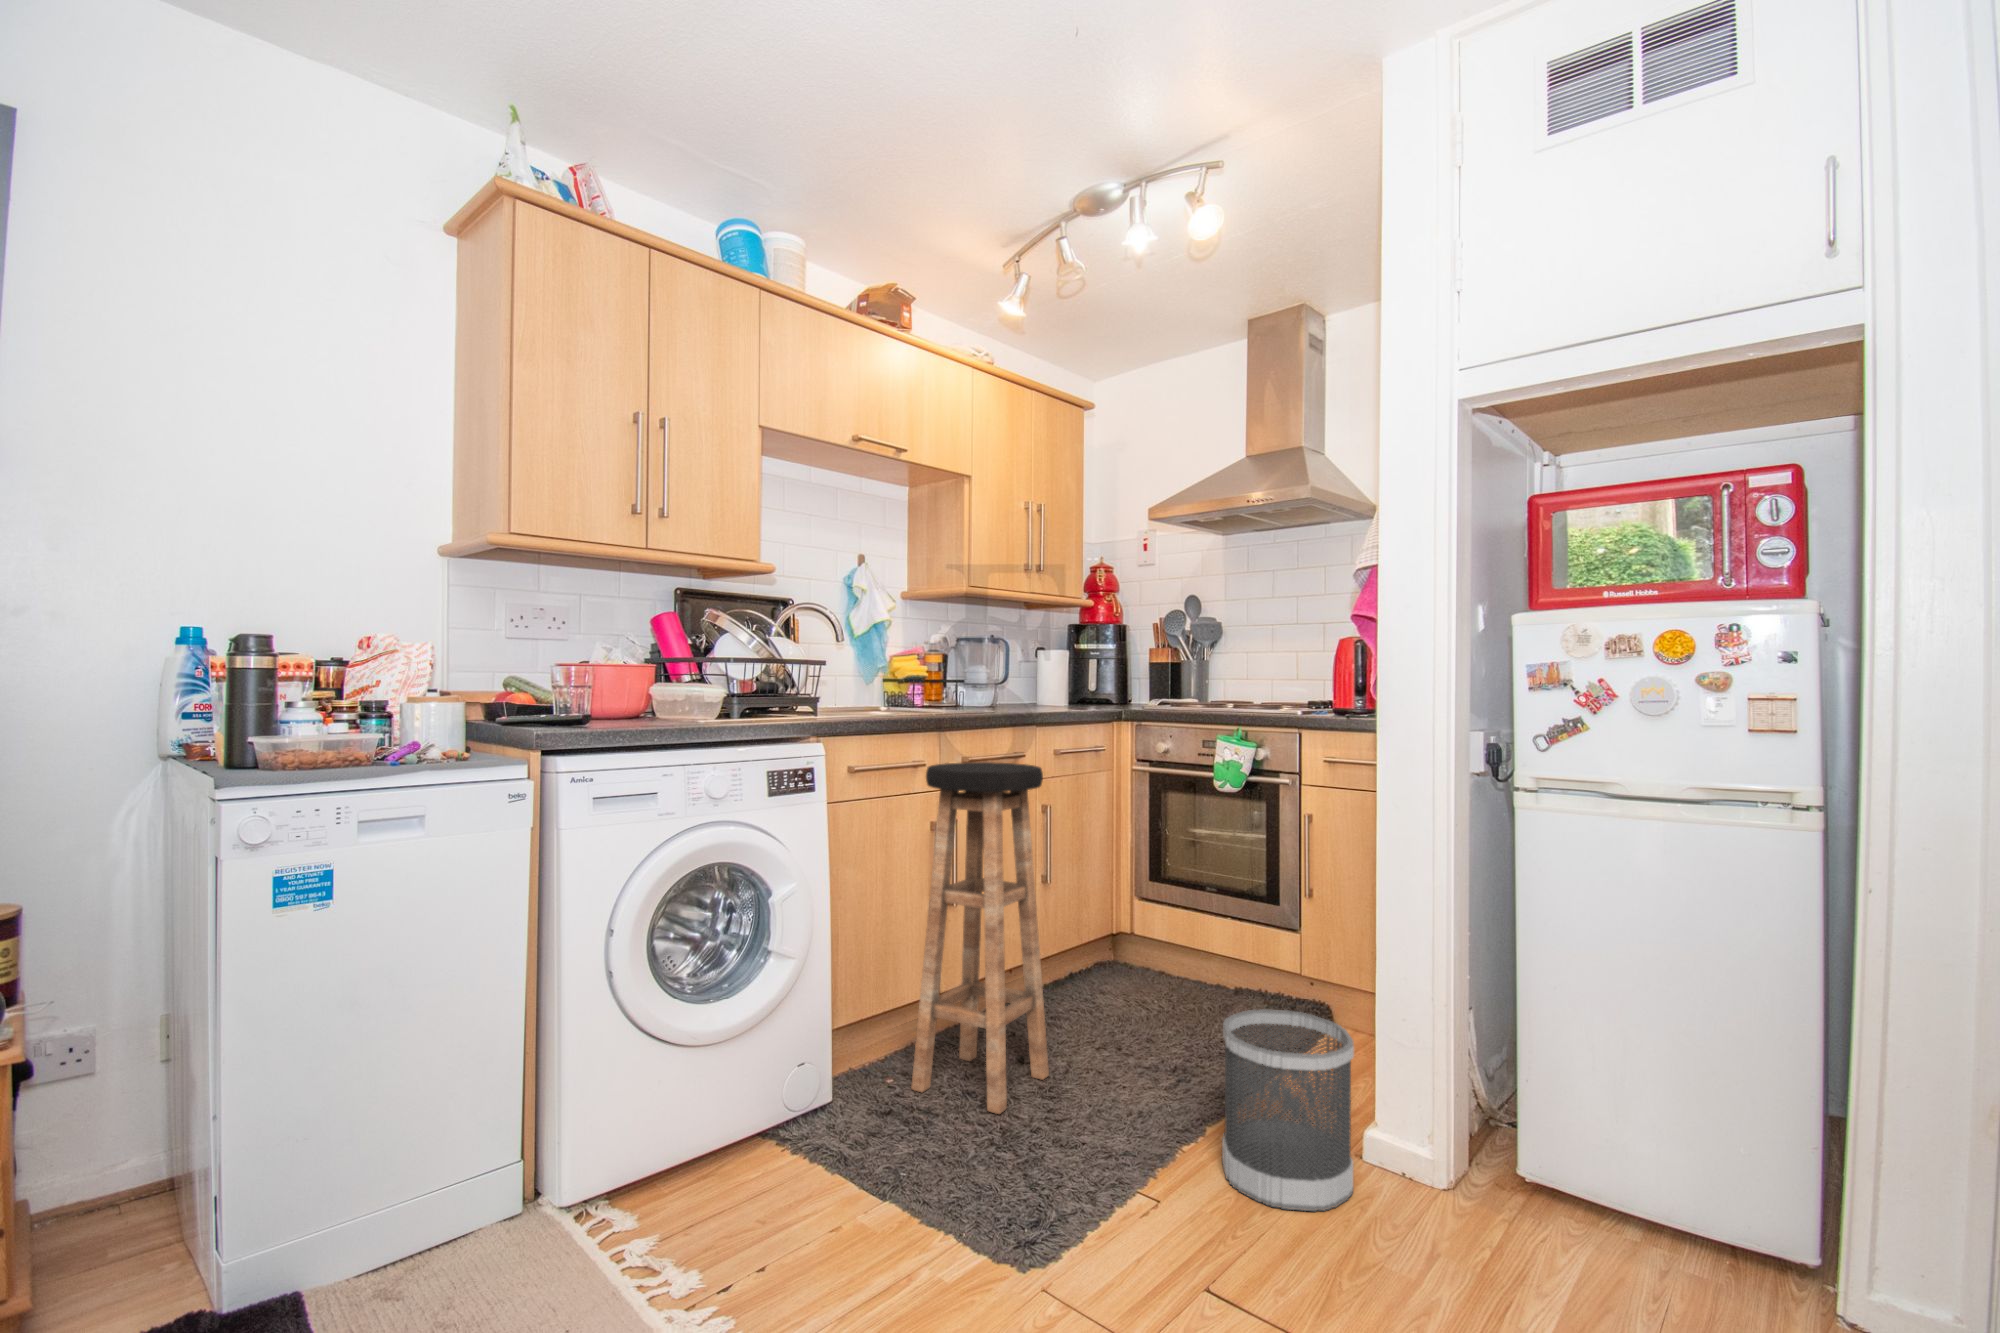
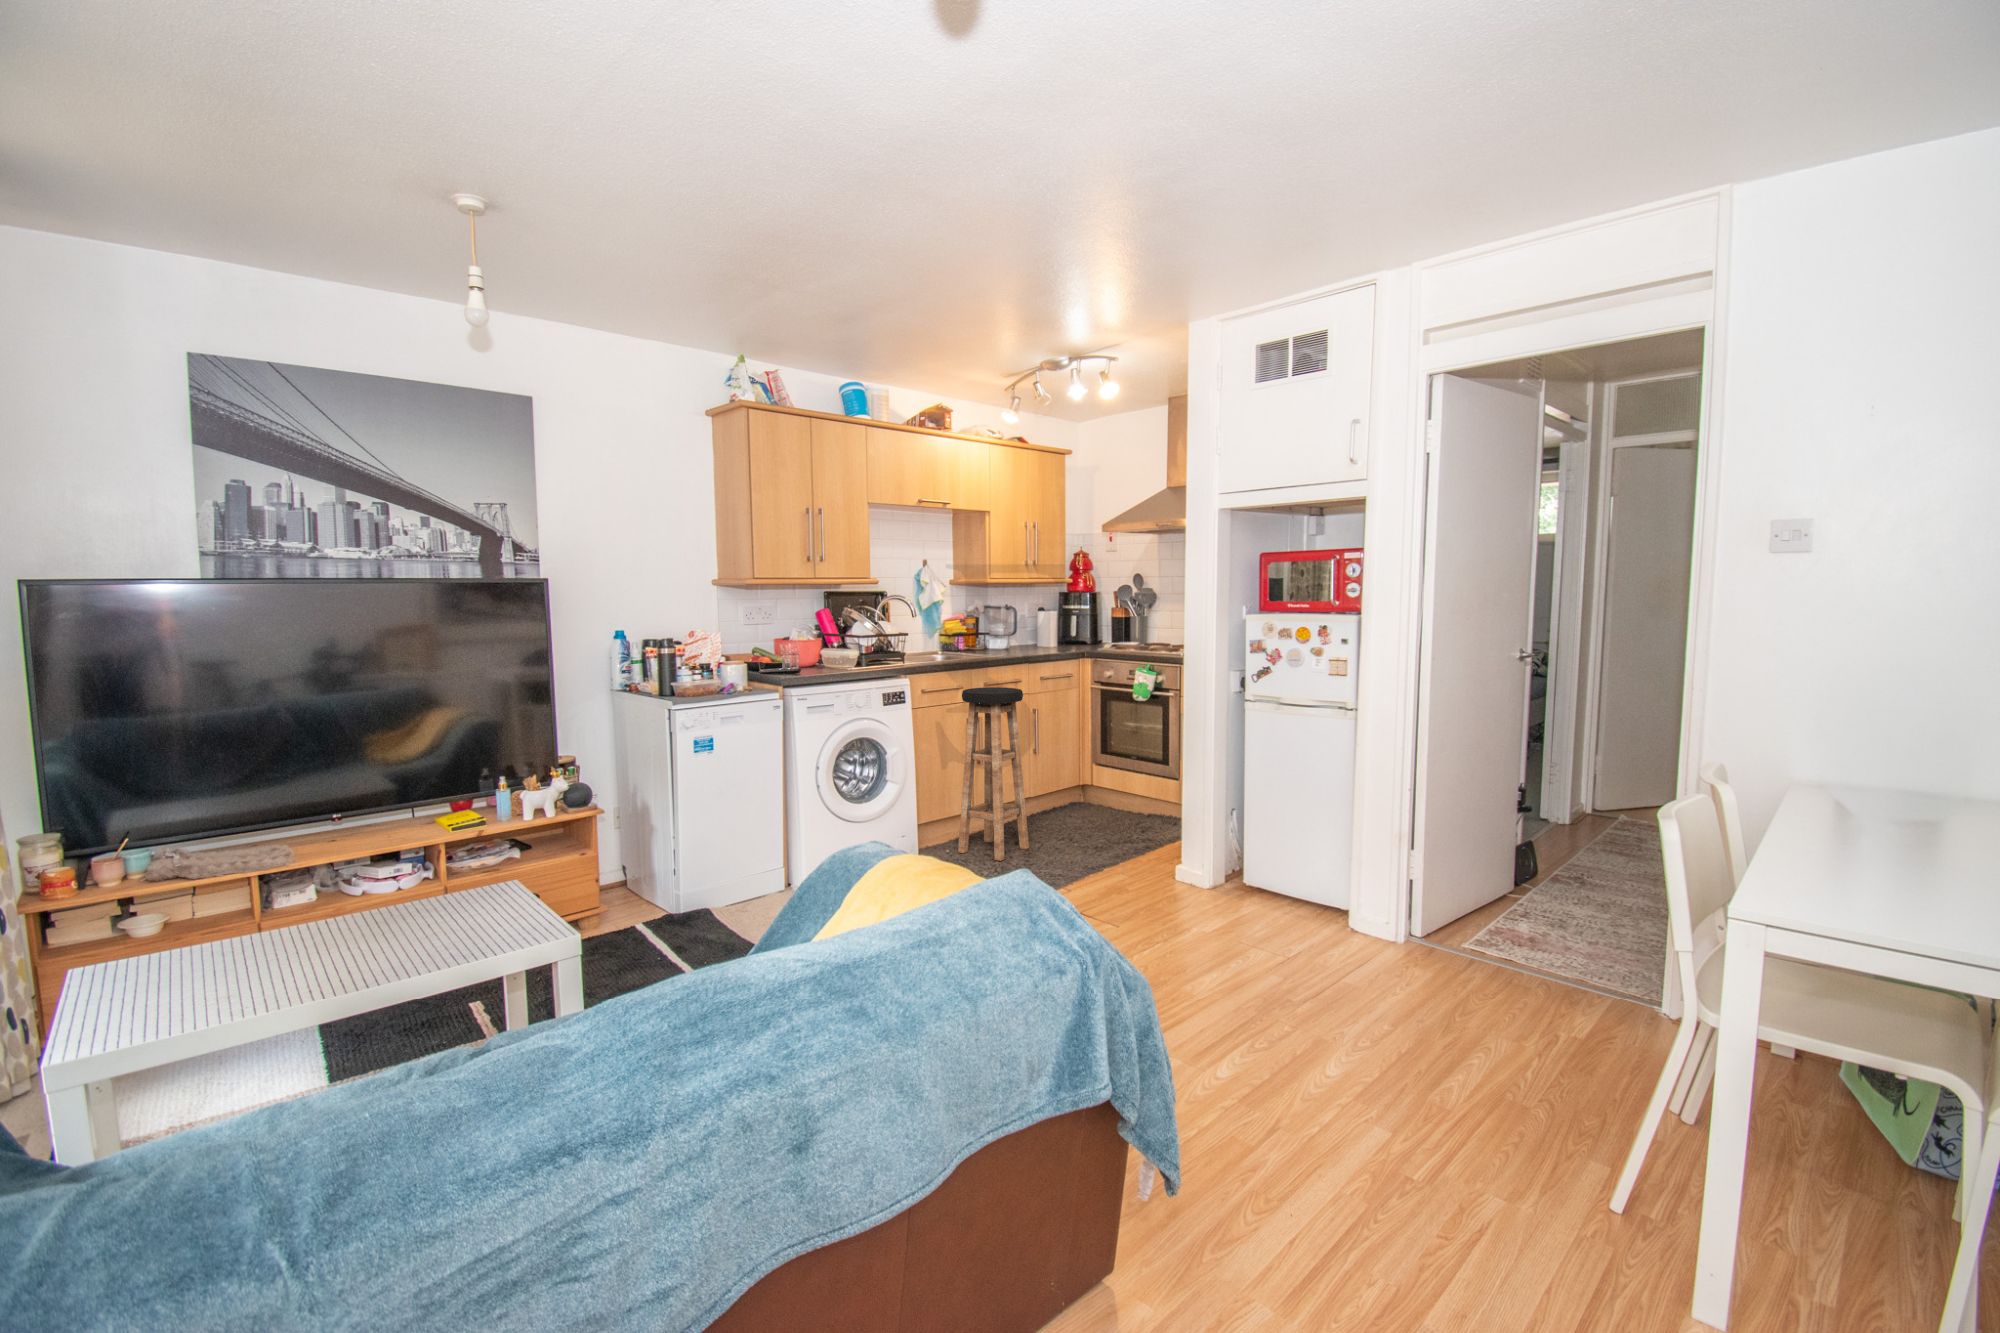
wastebasket: present [1222,1009,1354,1211] -> none [1102,808,1160,892]

